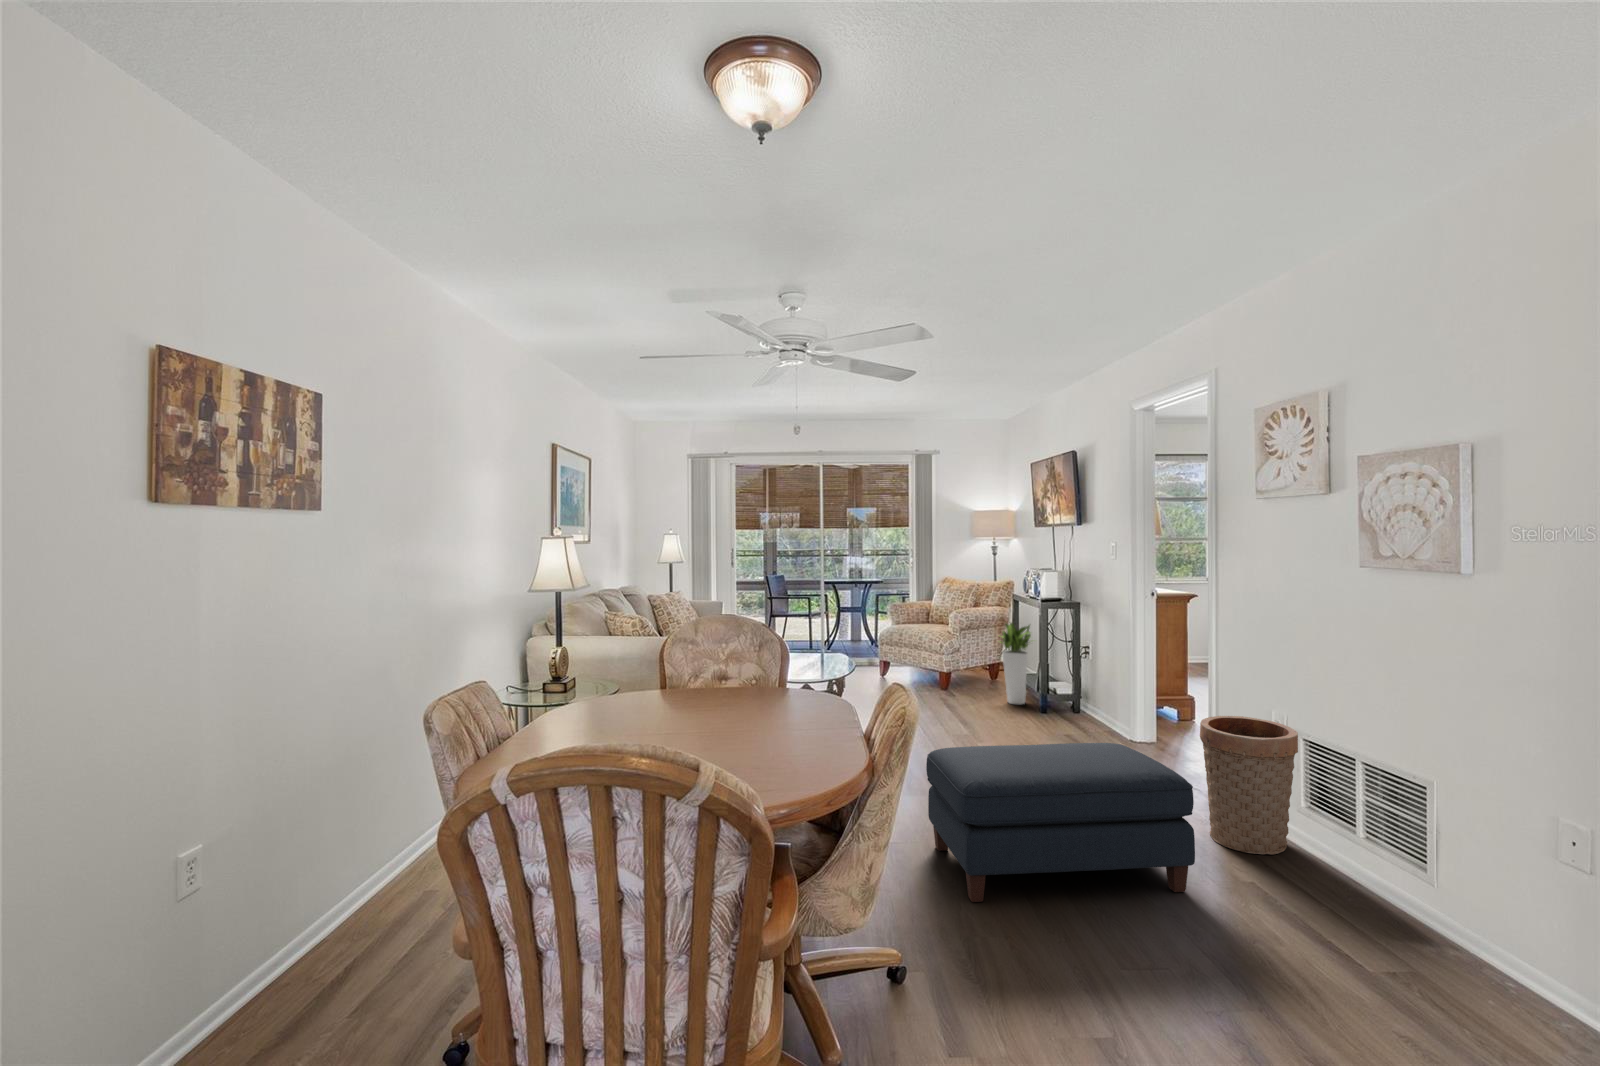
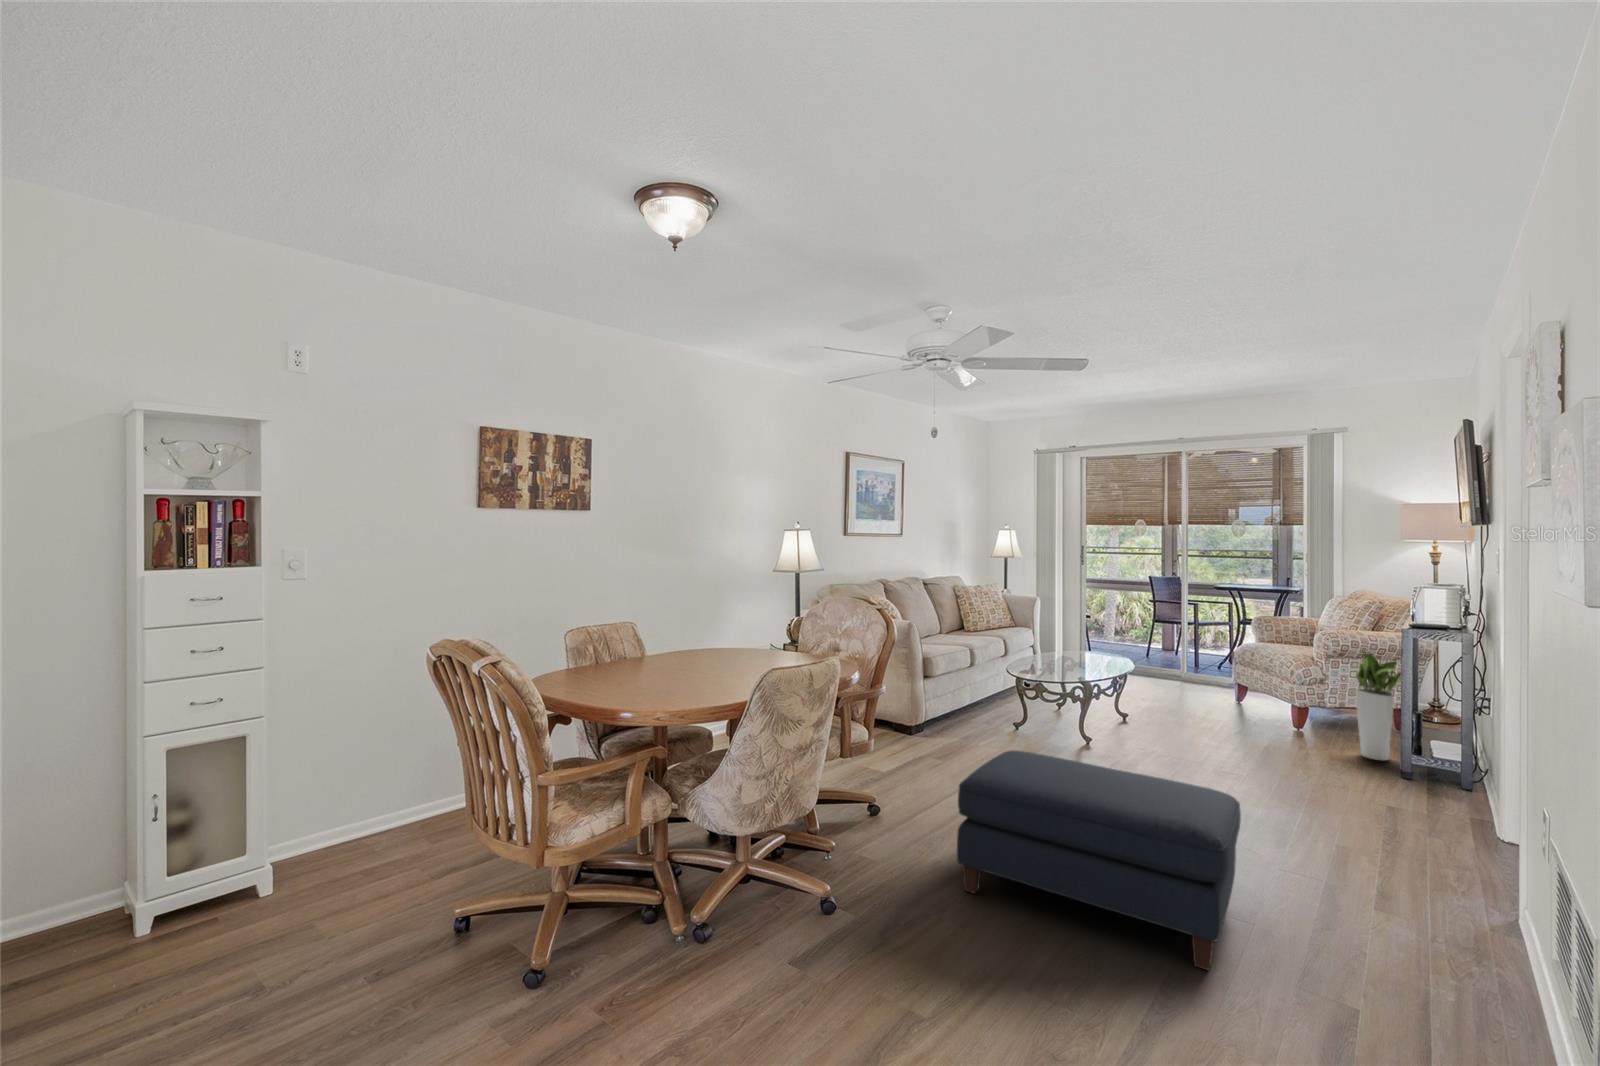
basket: present [1200,716,1298,855] -> none [1348,794,1500,1000]

